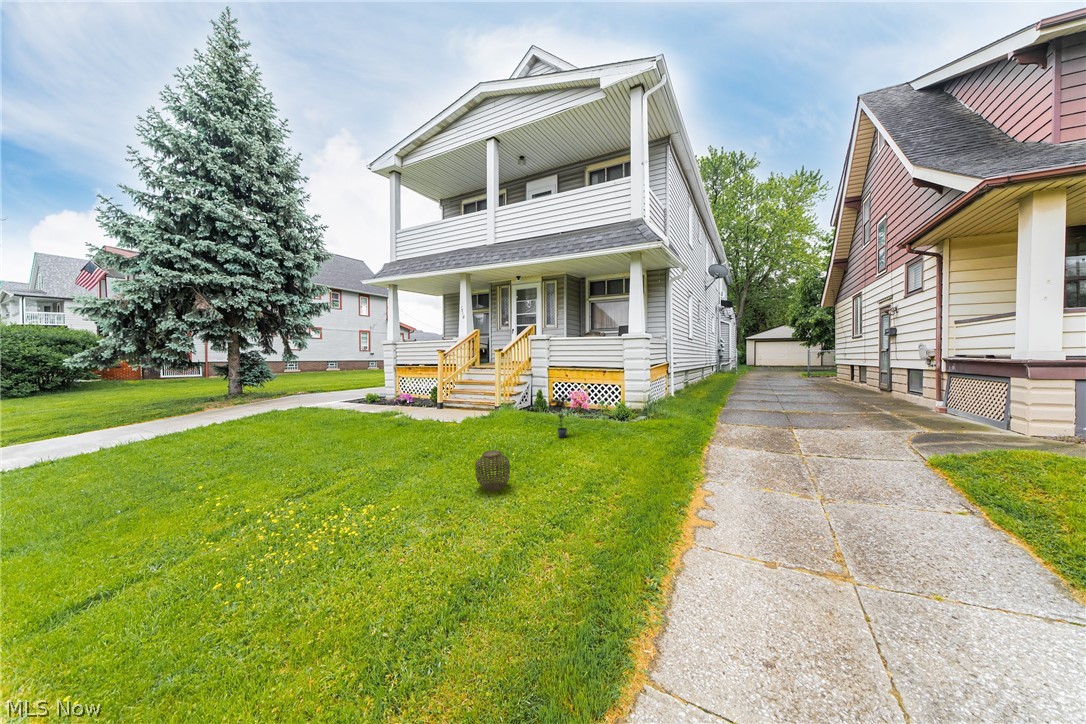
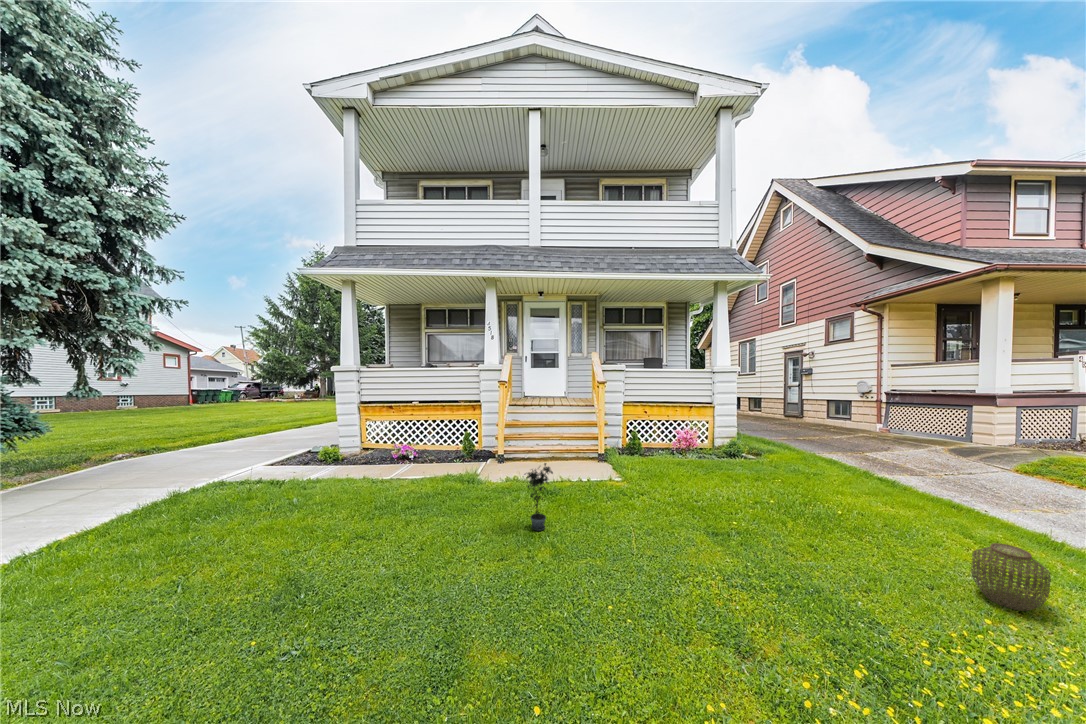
potted plant: present [550,396,571,438] -> present [527,463,553,531]

